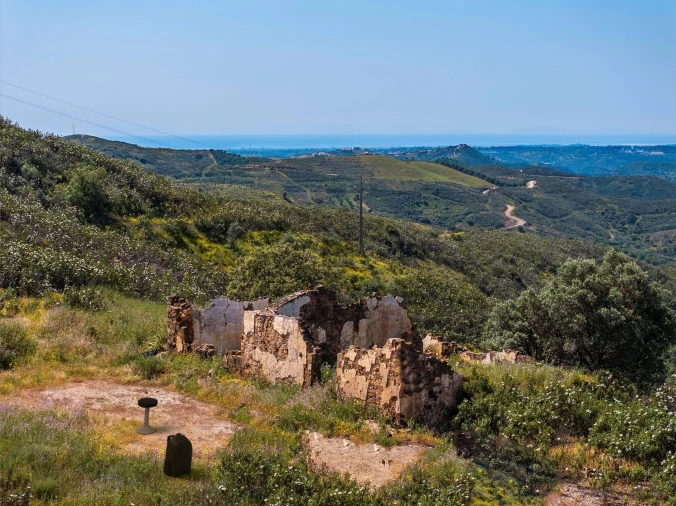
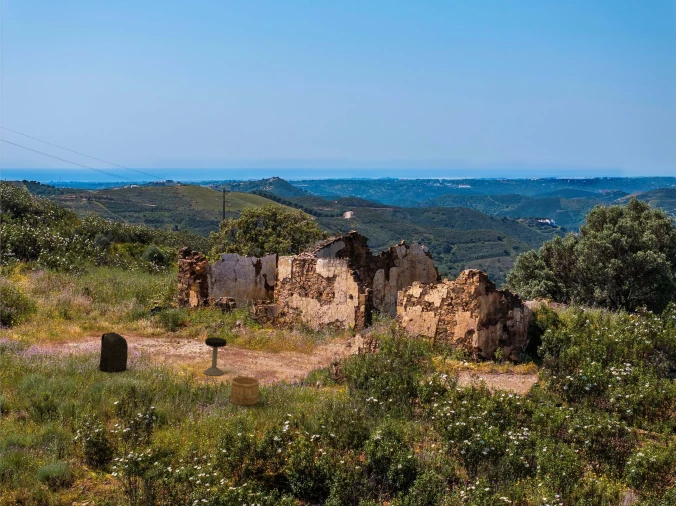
backpack: present [163,433,193,477] -> present [99,332,128,373]
wooden bucket: none [116,452,146,484] -> present [231,376,260,406]

